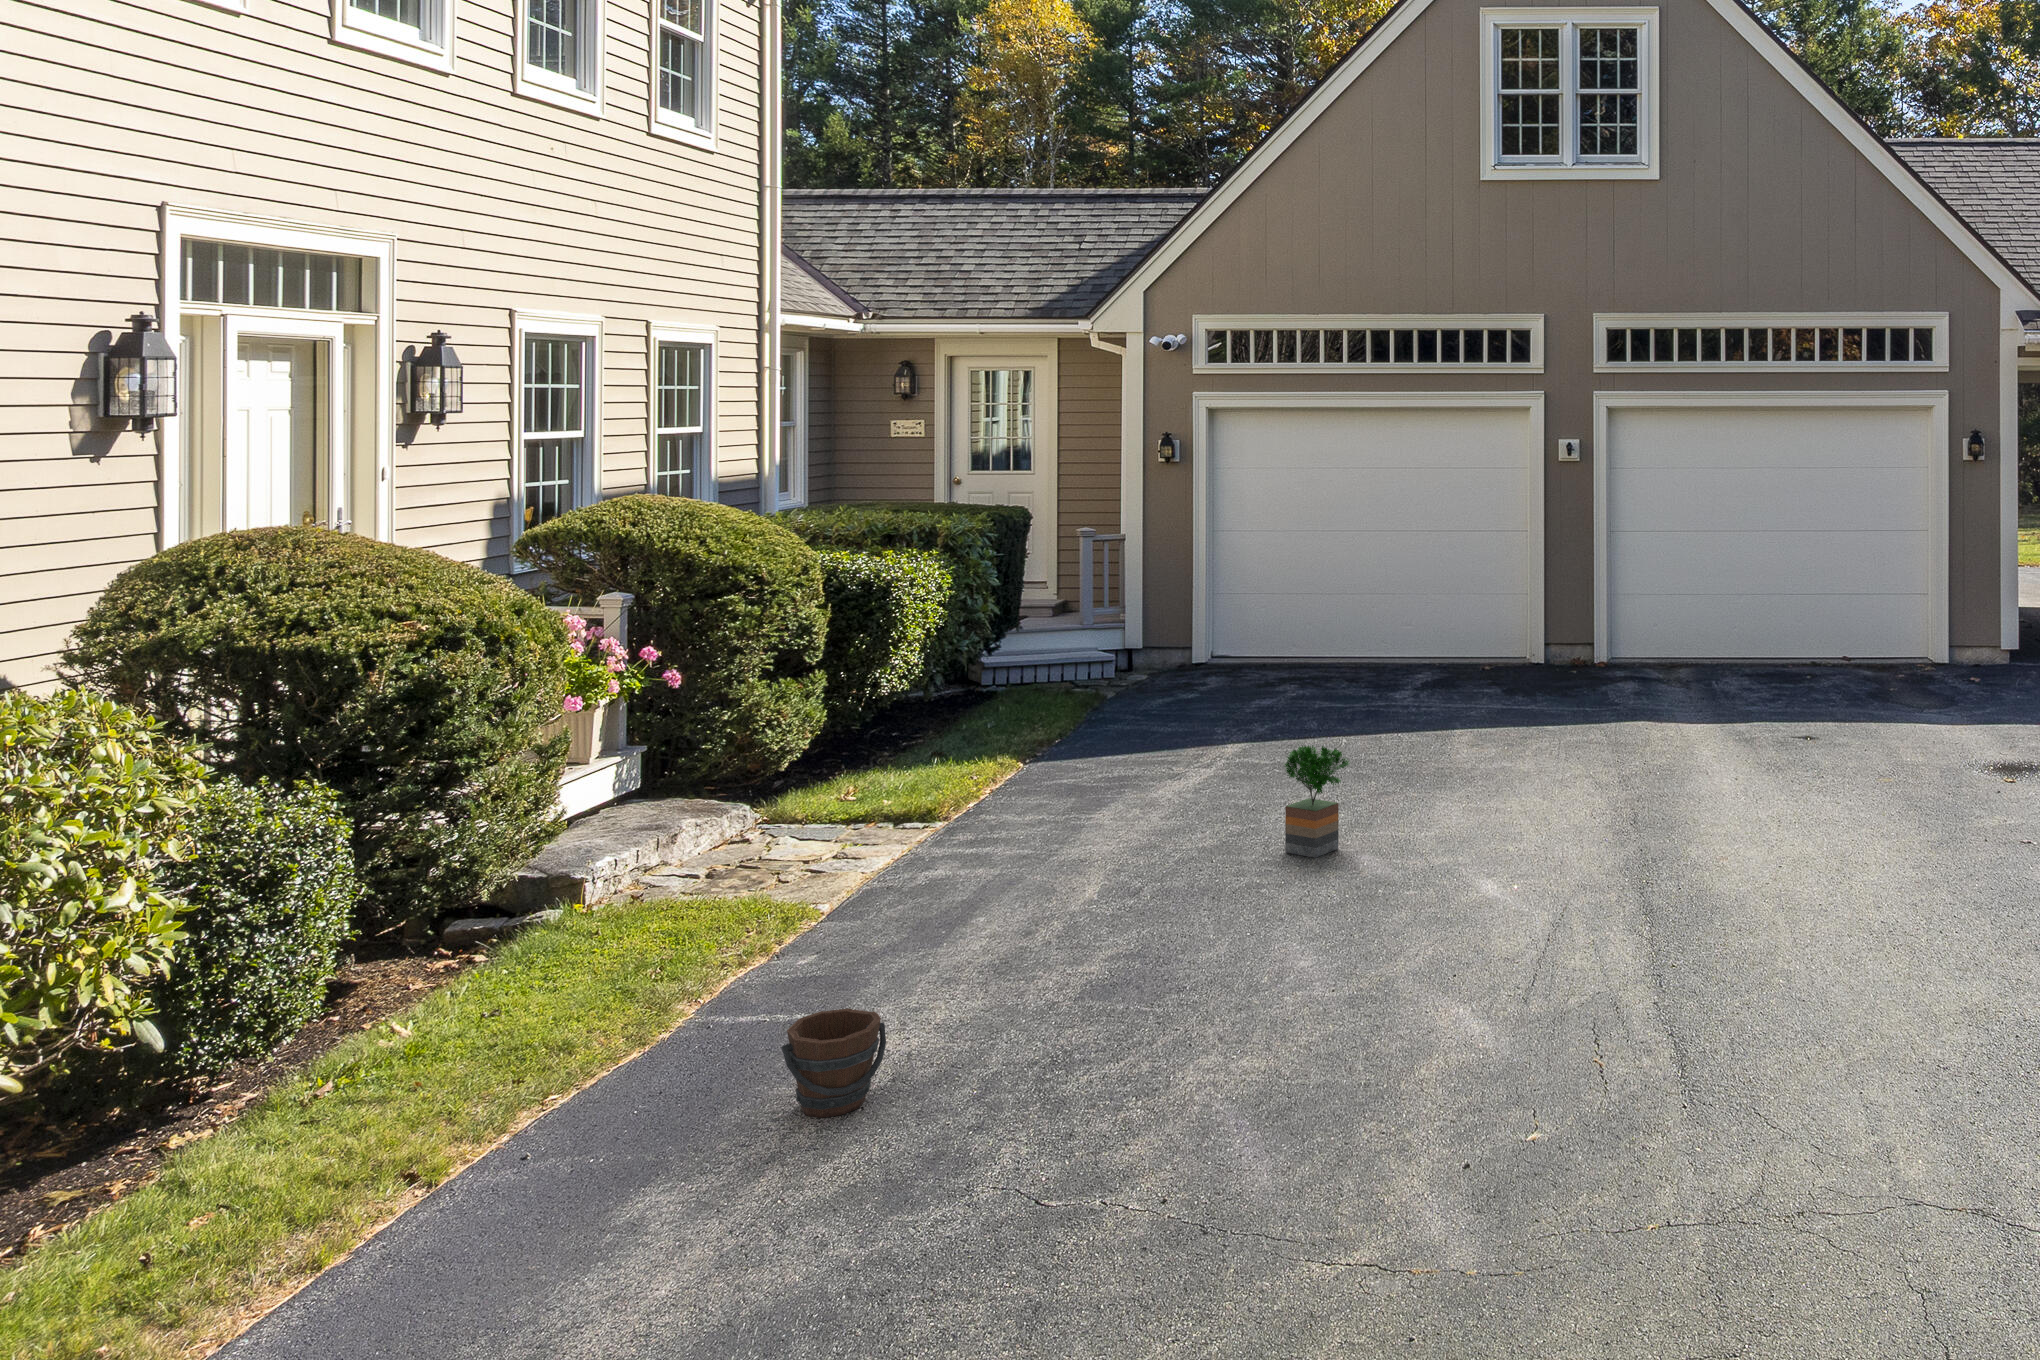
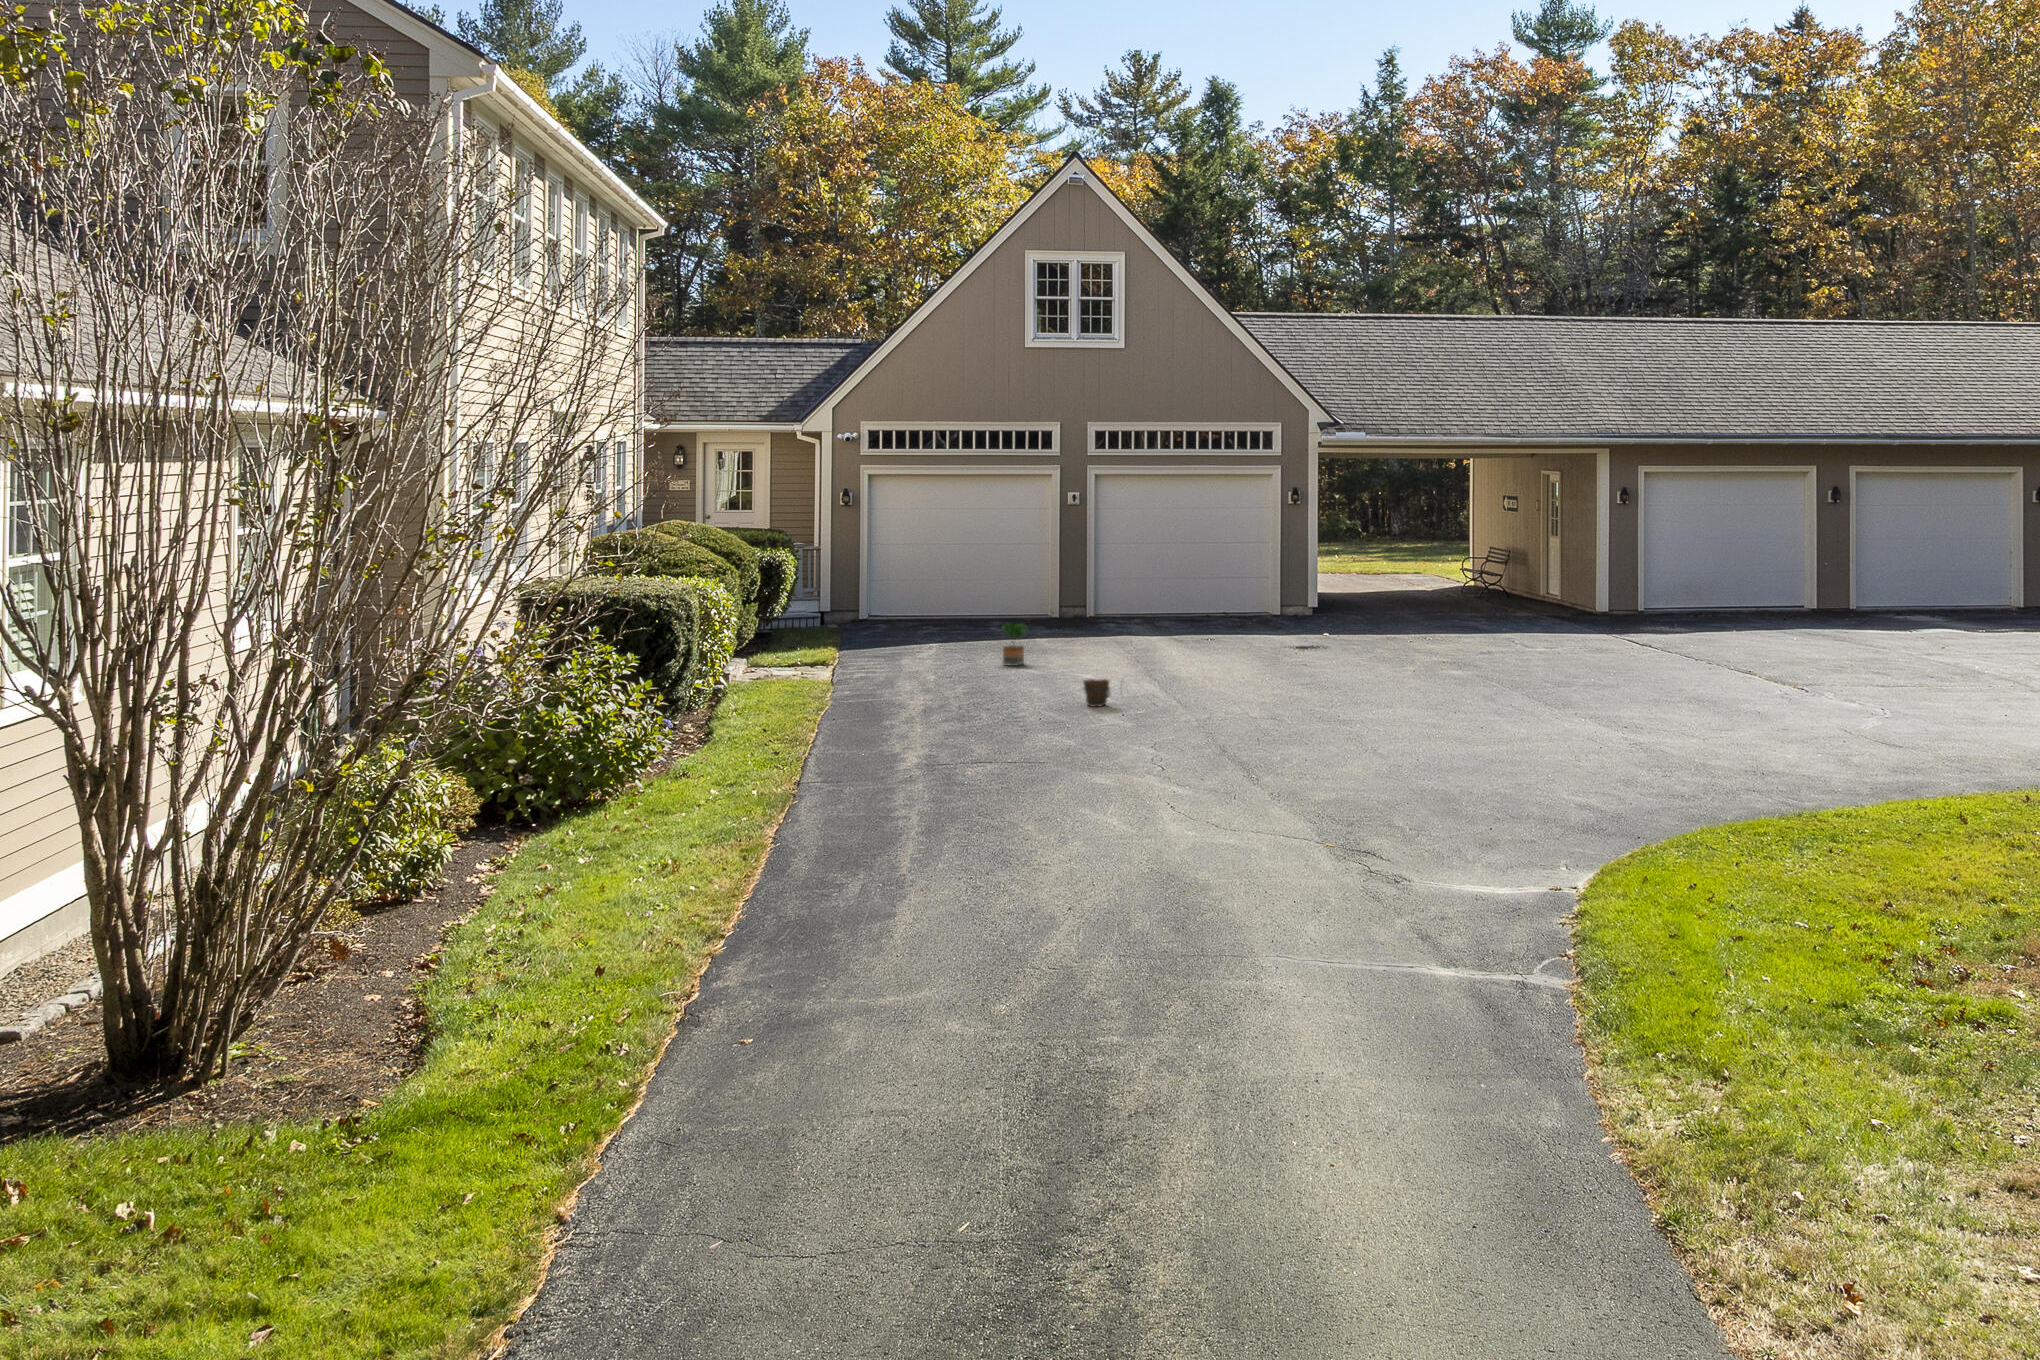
bucket: present [781,1008,886,1118] -> present [1083,679,1110,707]

